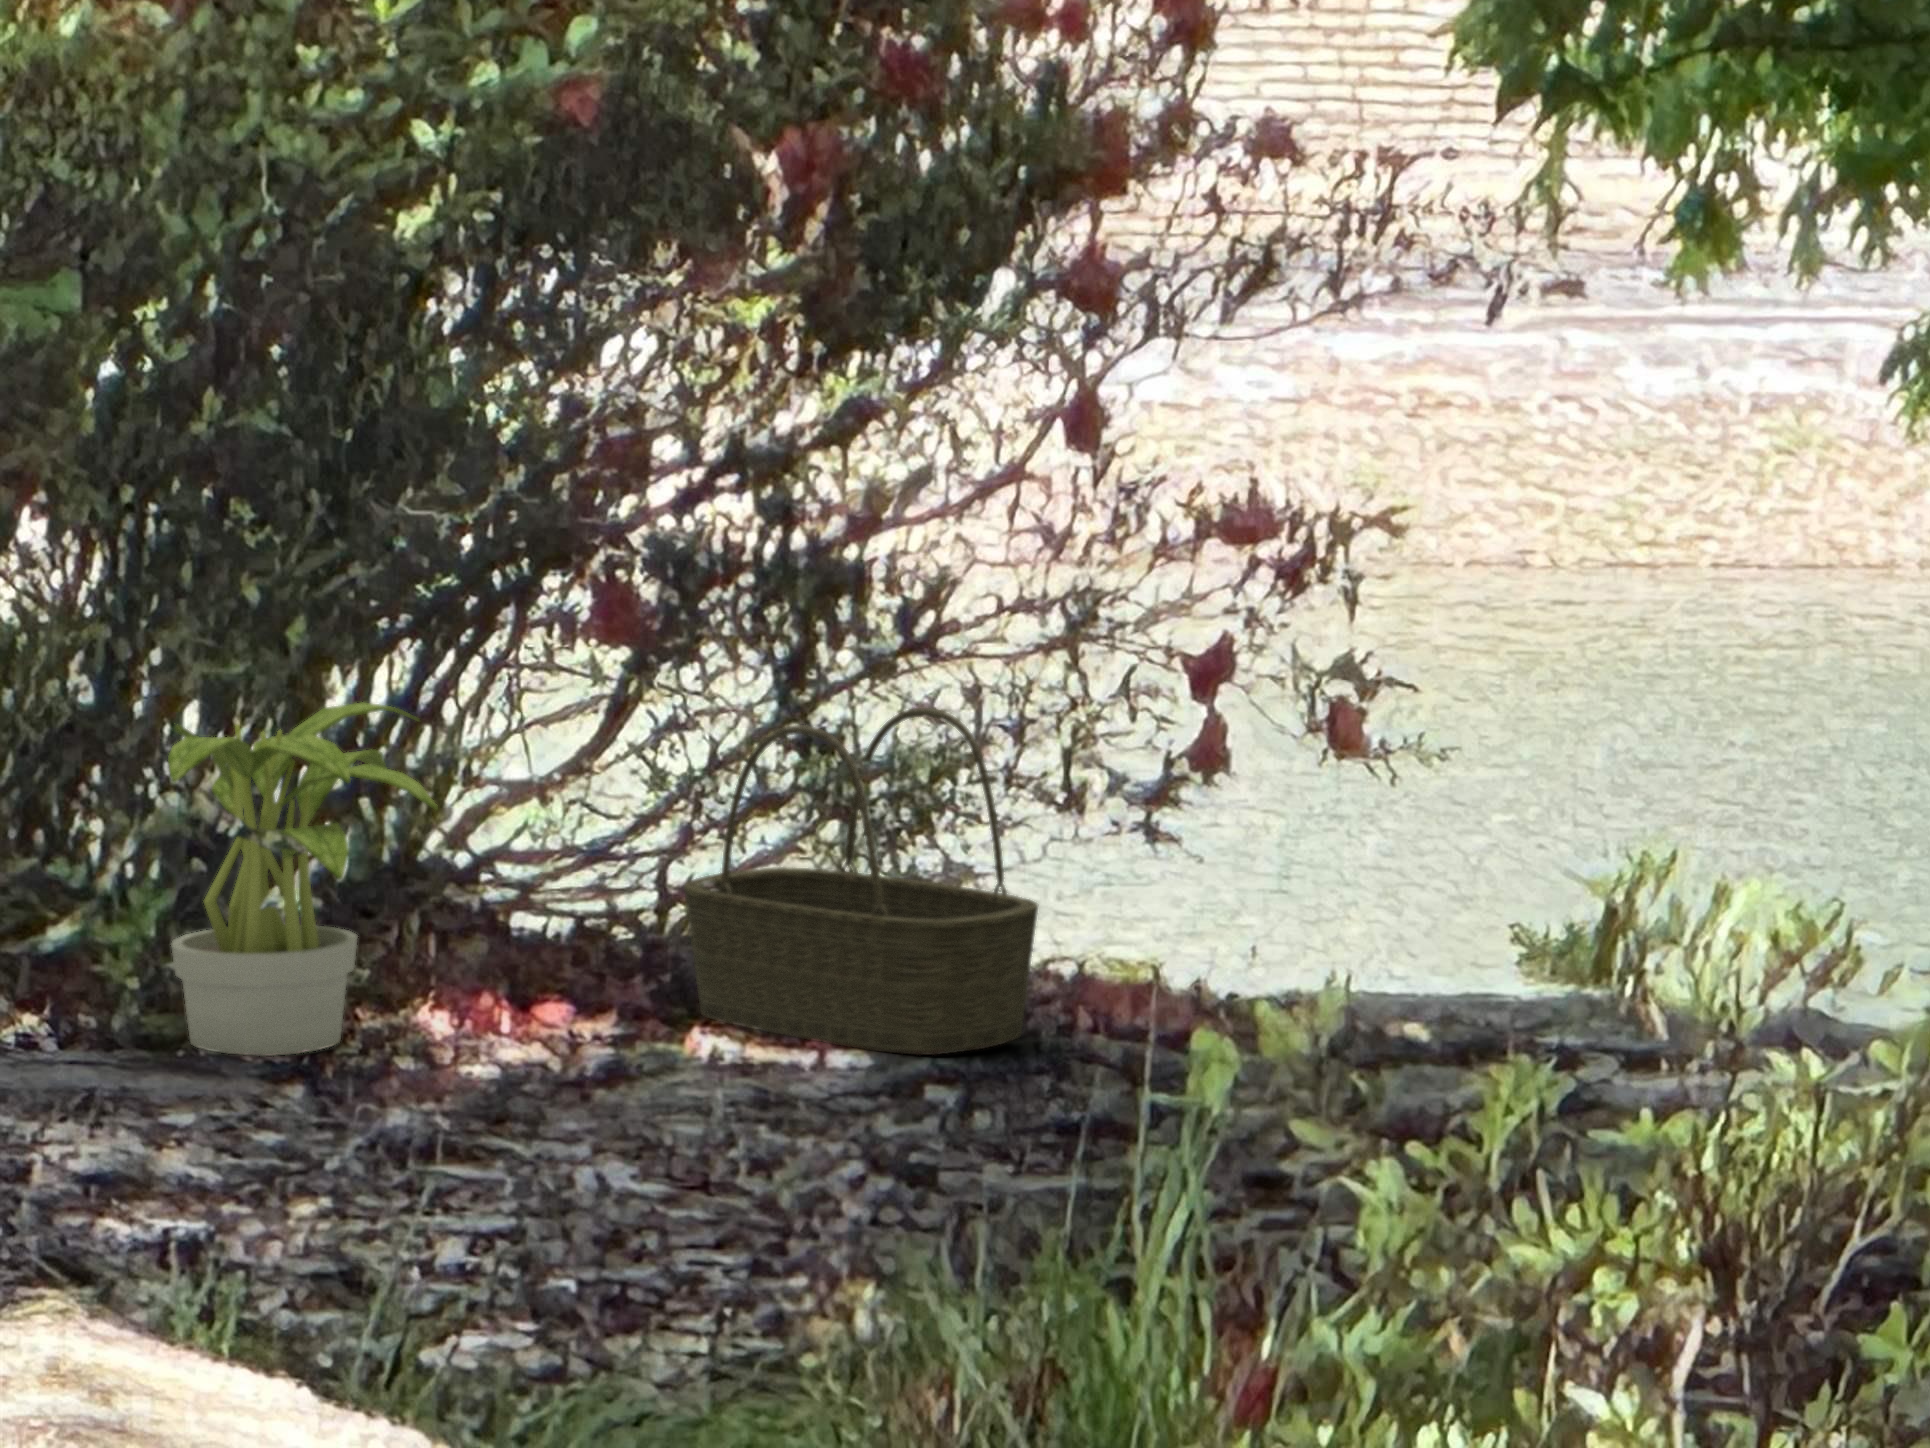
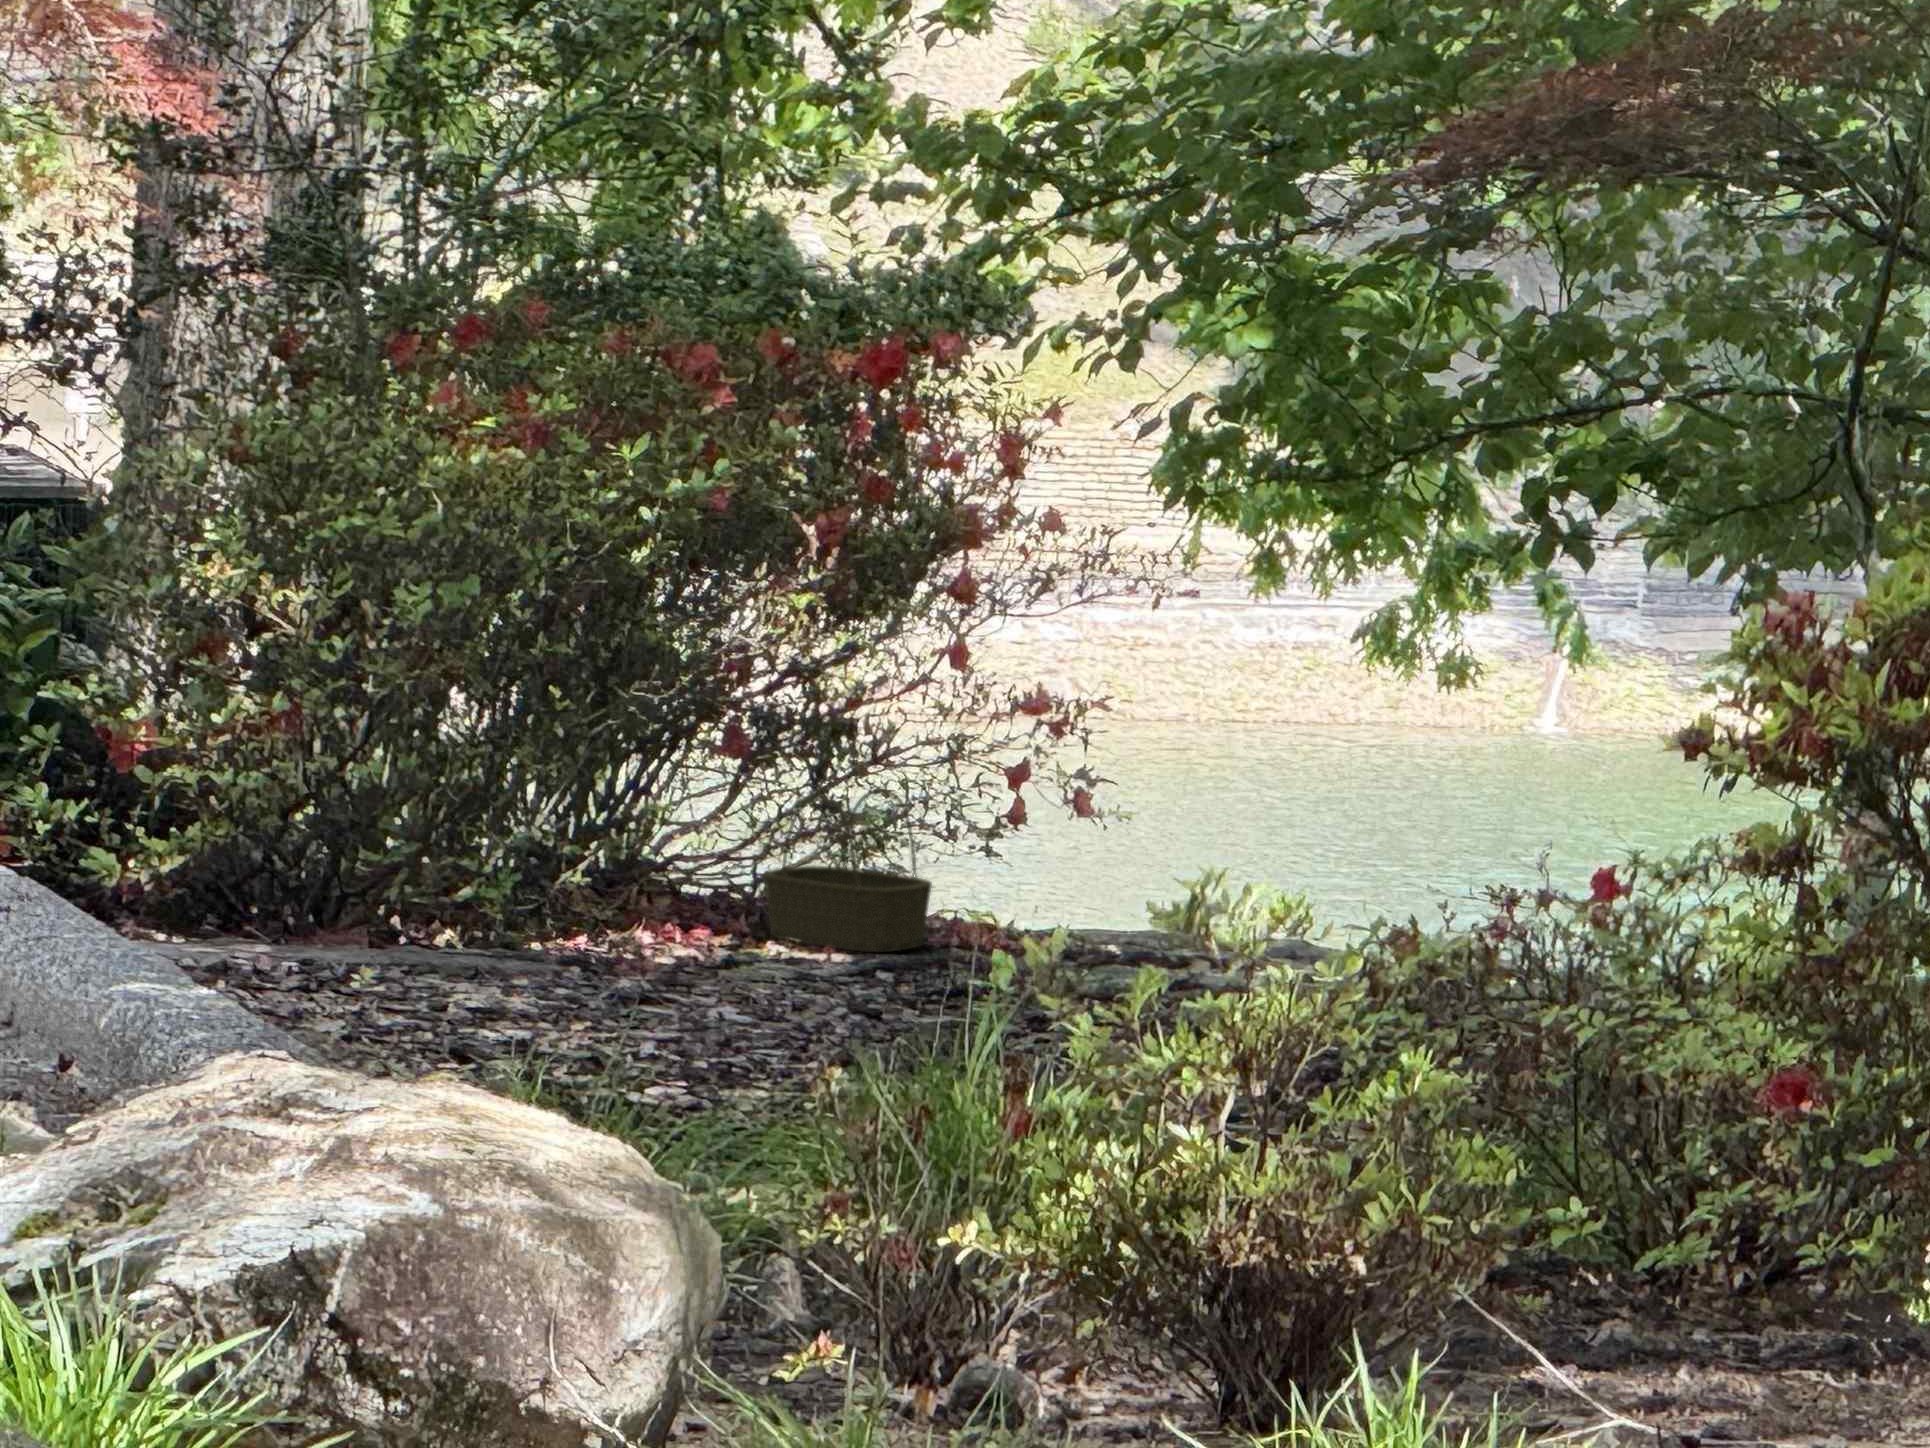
potted plant: present [168,702,438,1056] -> none [483,784,650,950]

